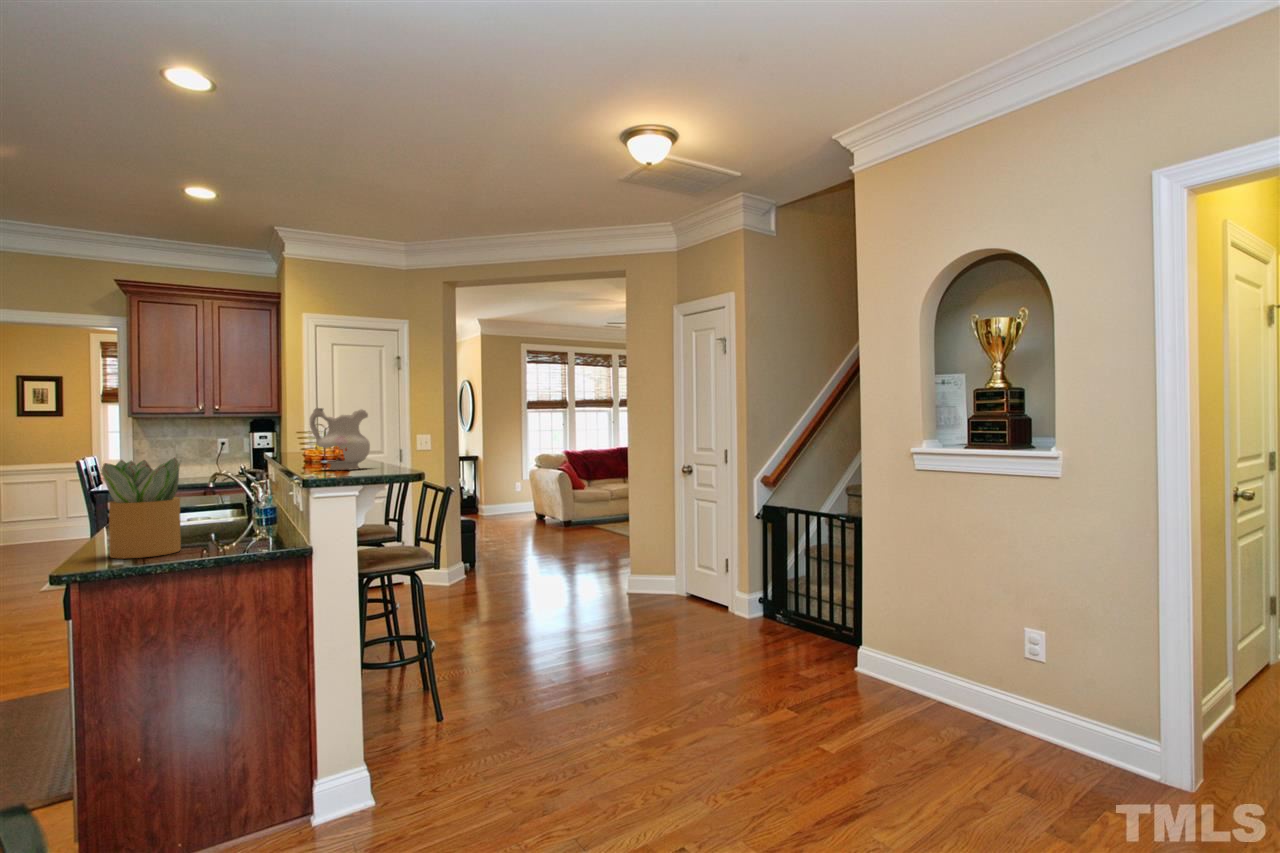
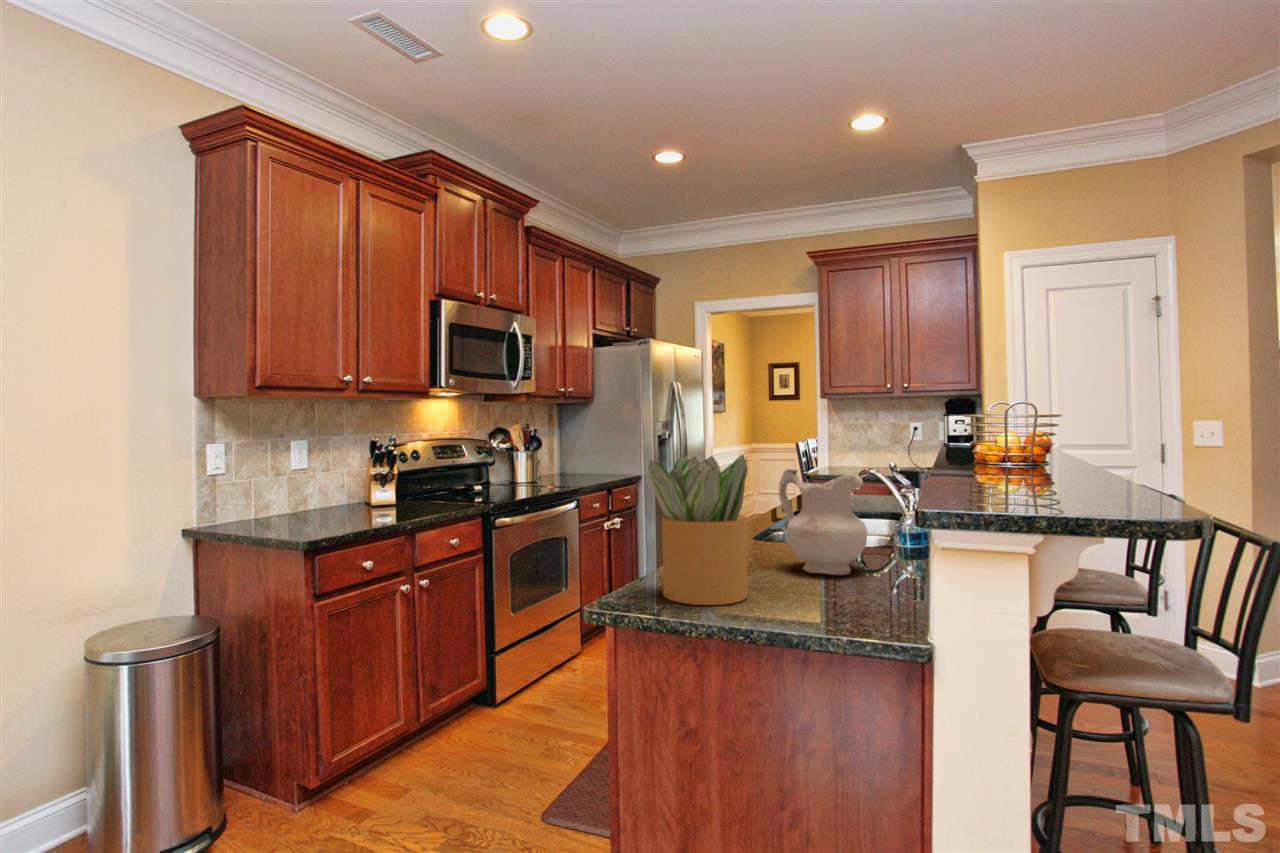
ceramic pitcher: present [310,408,370,470] -> present [779,469,867,575]

